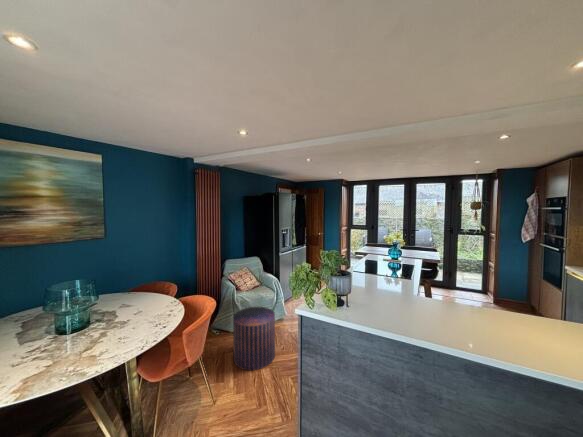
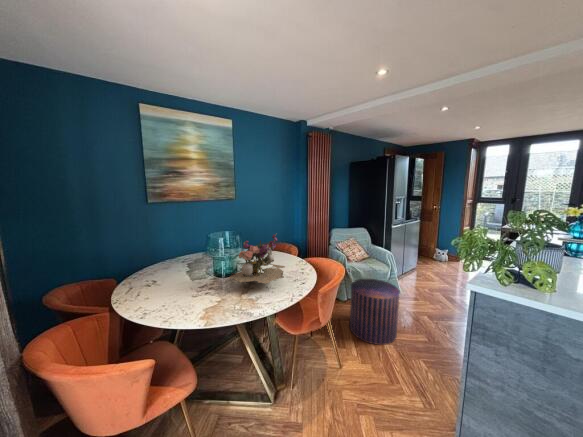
flower arrangement: none [68,278,147,339] -> present [229,234,285,284]

